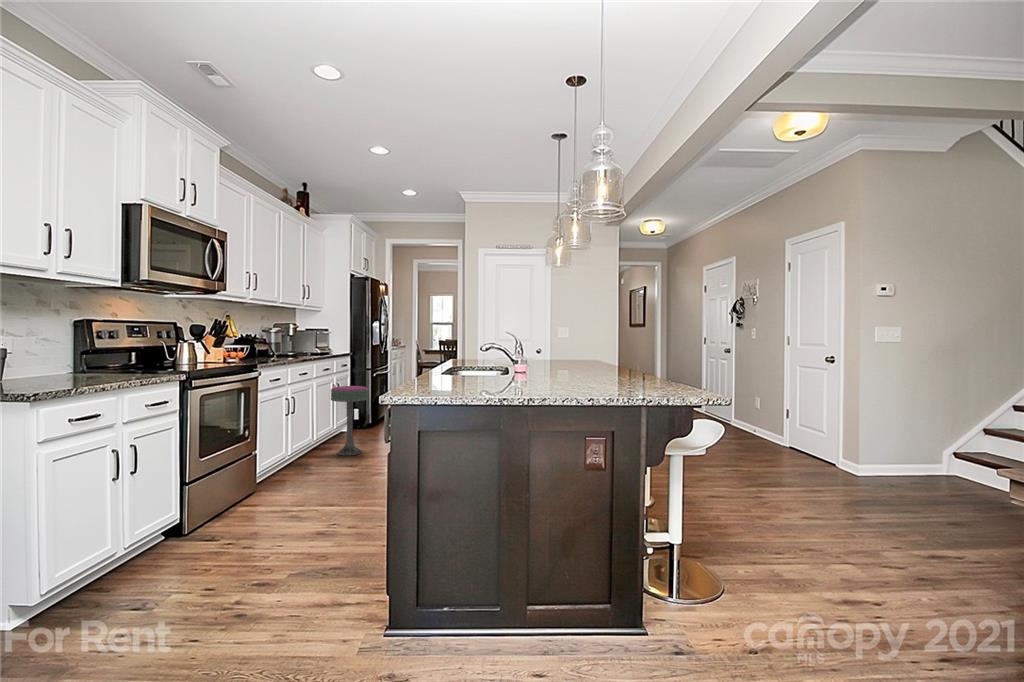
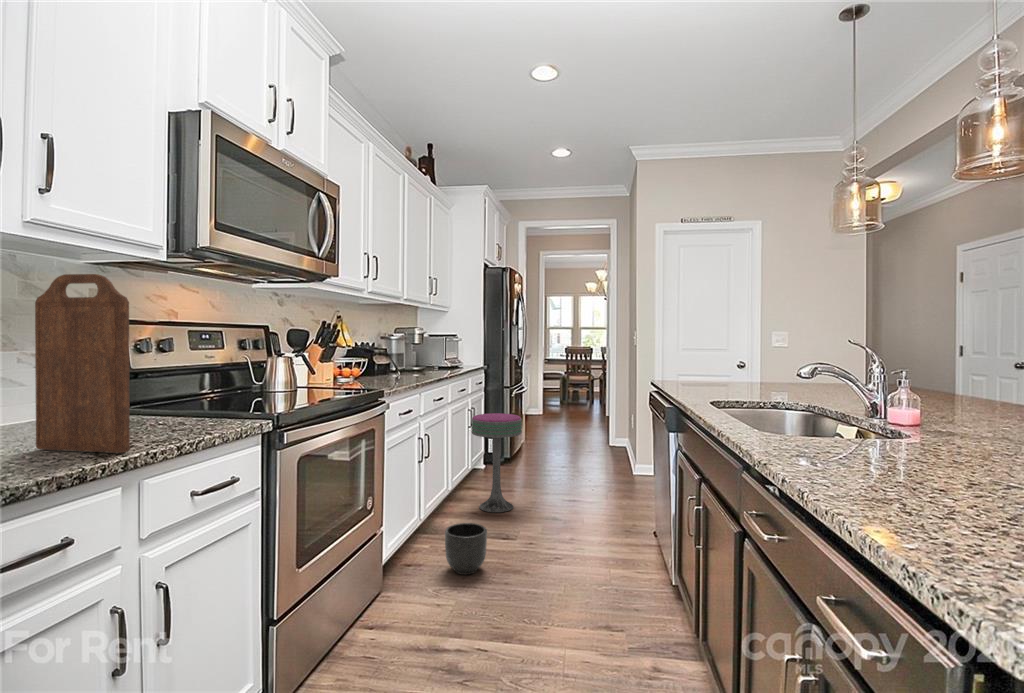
cutting board: none [72,301,121,382] -> present [35,274,130,453]
planter: none [301,453,330,484] -> present [445,523,487,575]

